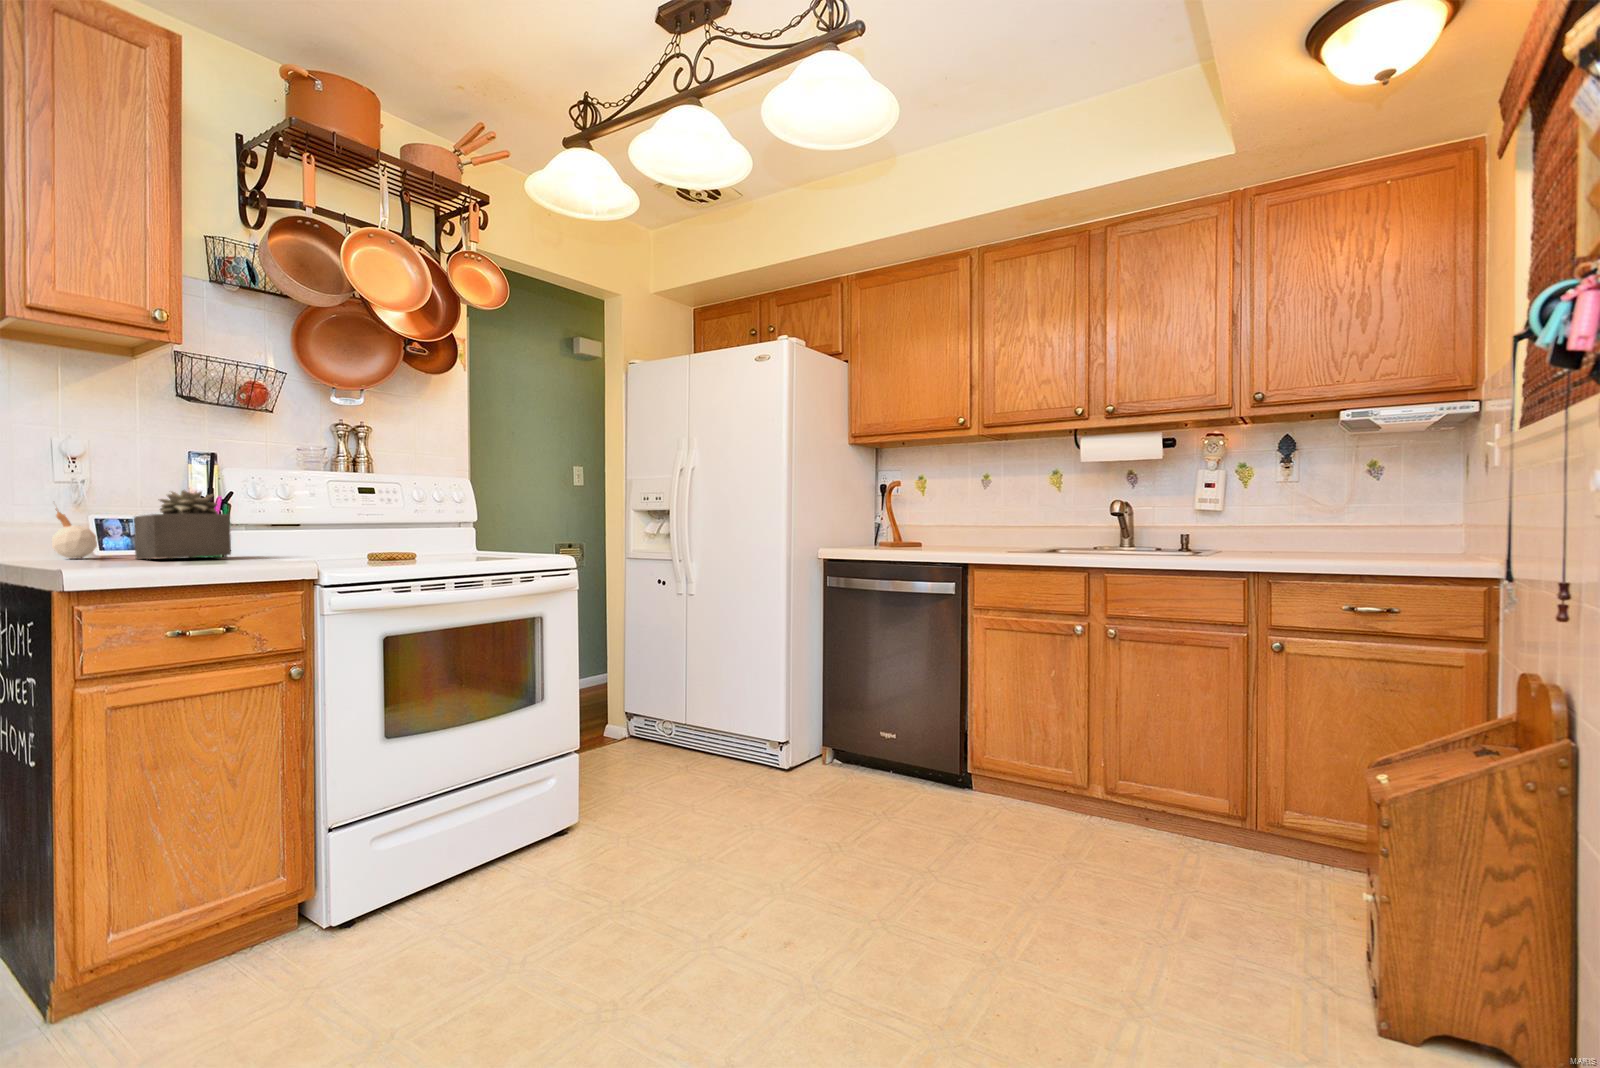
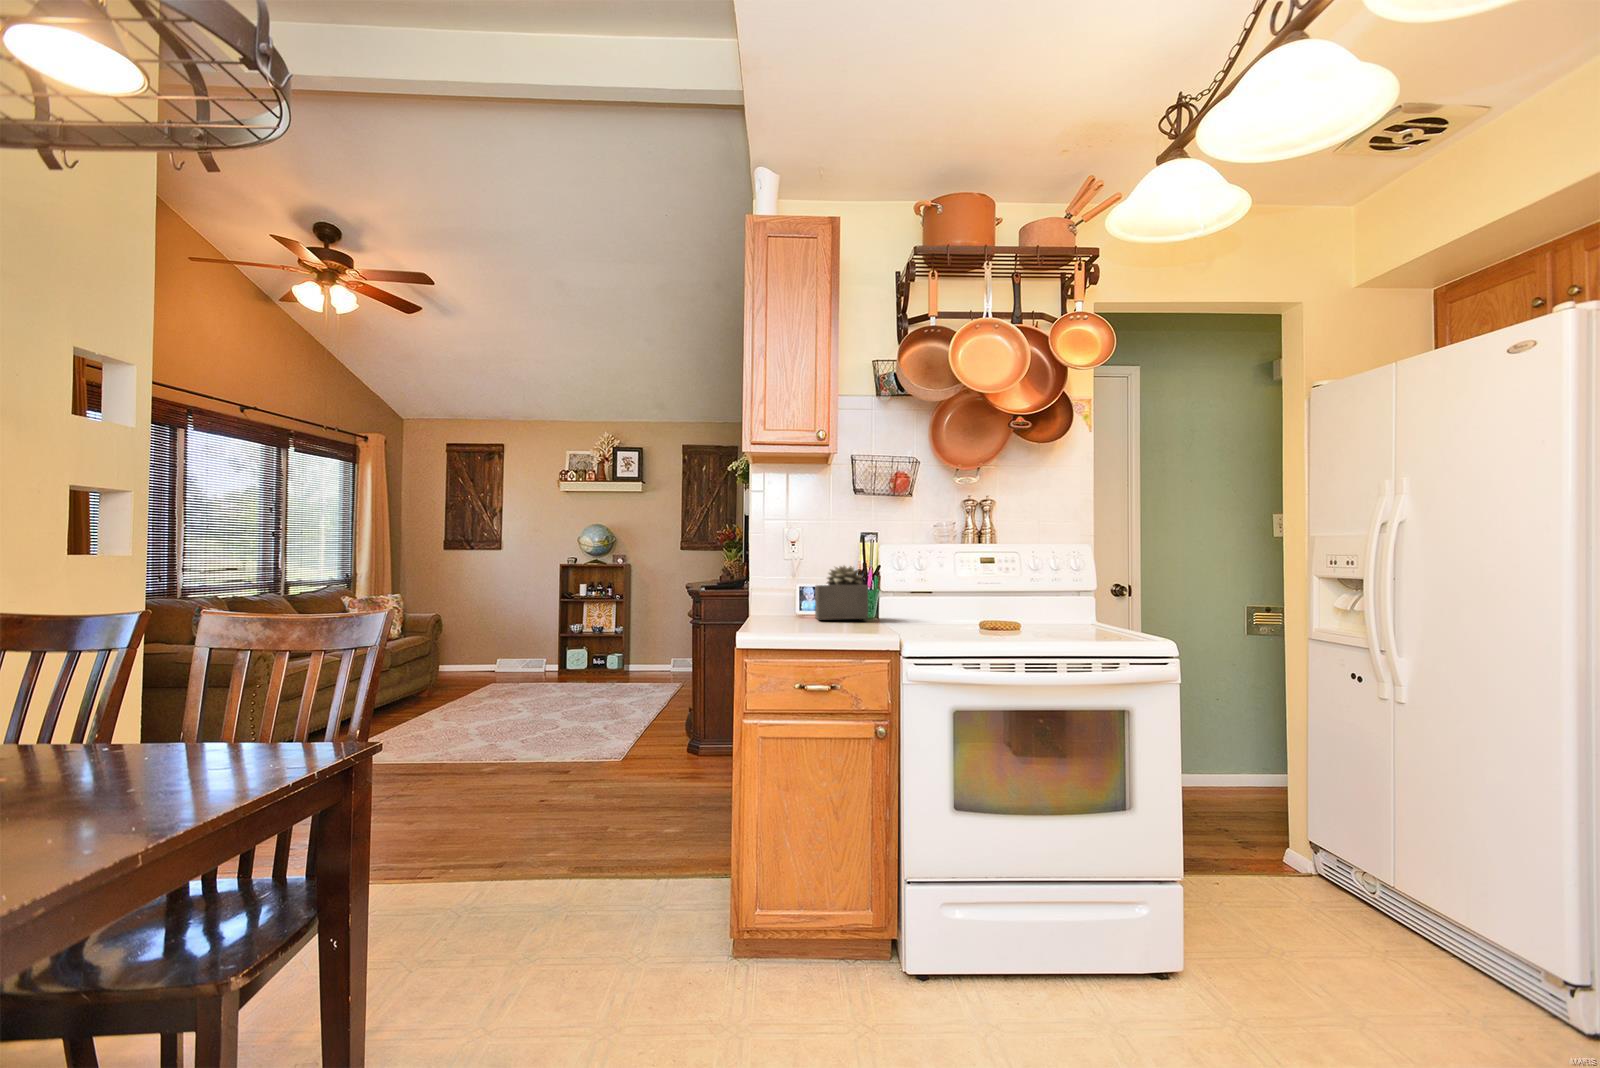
candle: present [52,508,97,559] -> none [774,574,797,615]

